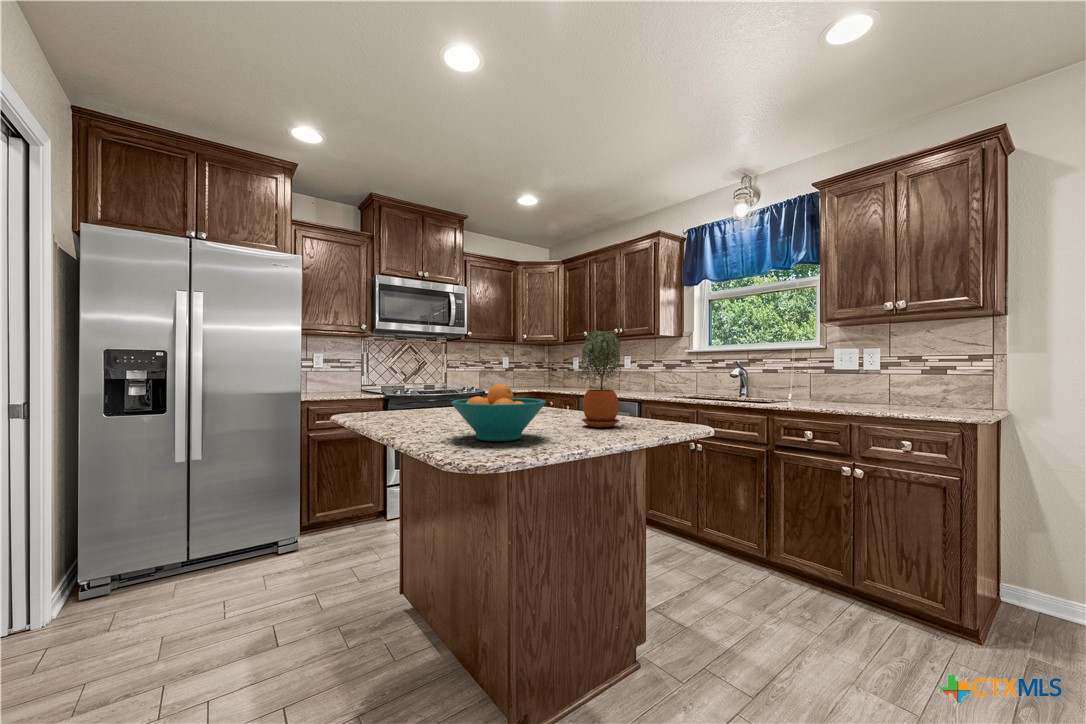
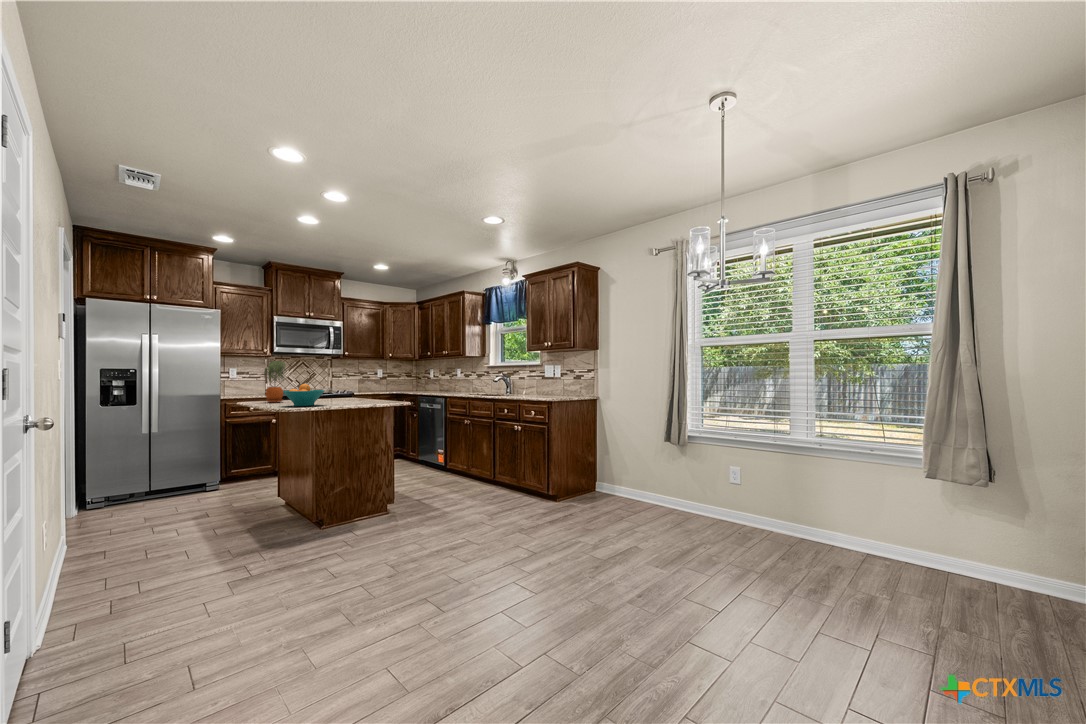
potted plant: present [578,331,621,427] -> present [264,361,285,403]

